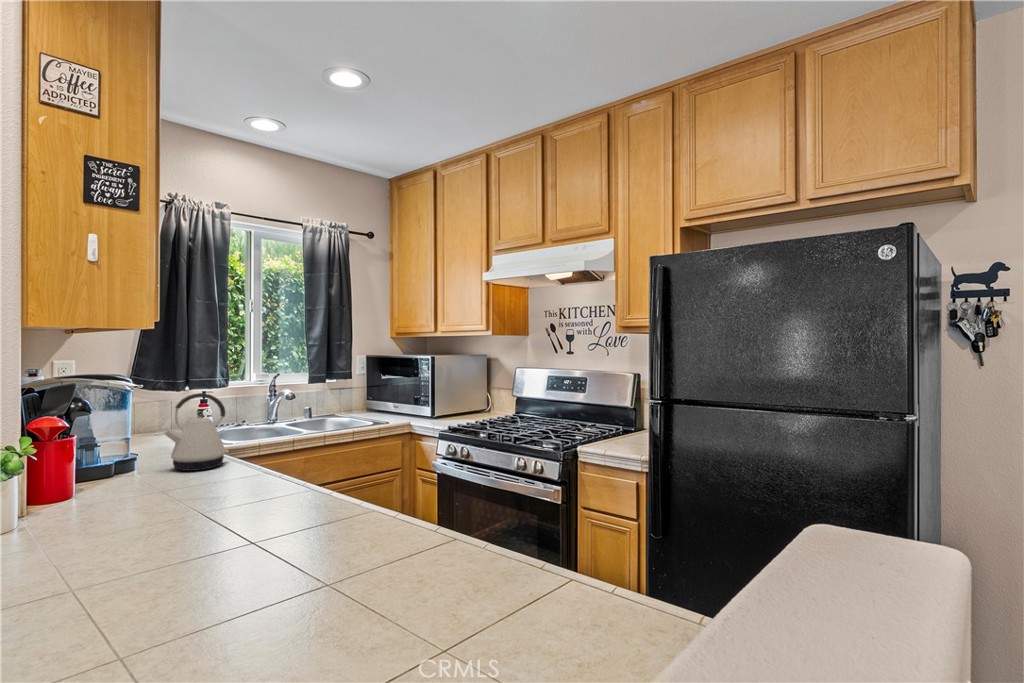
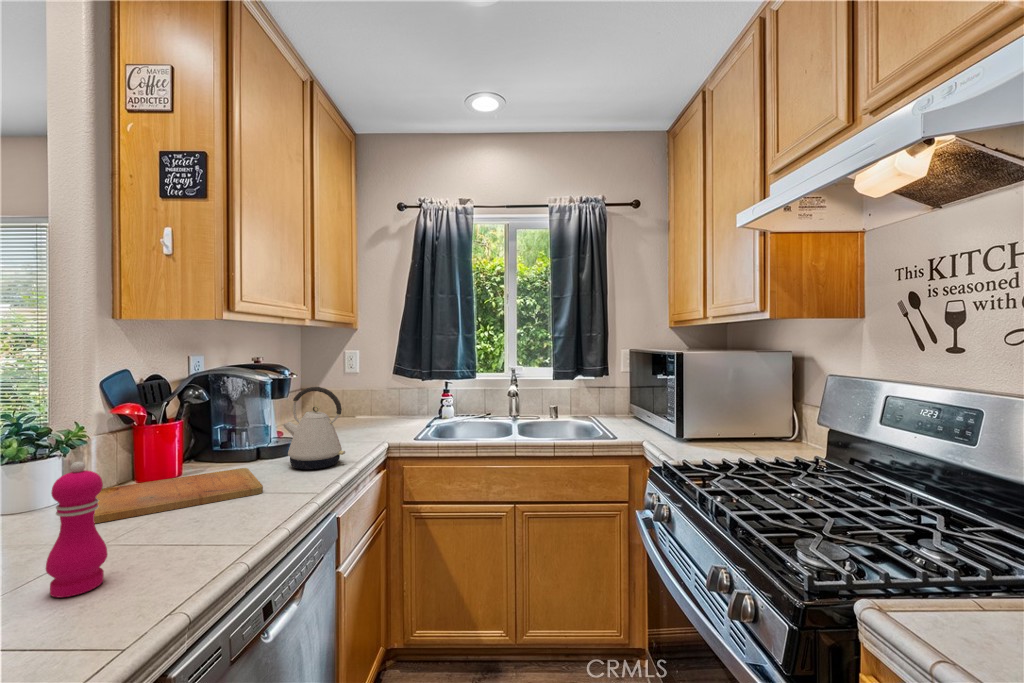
pepper mill: none [266,435,299,525] -> present [46,461,108,597]
cutting board: none [43,476,223,522] -> present [94,468,263,524]

